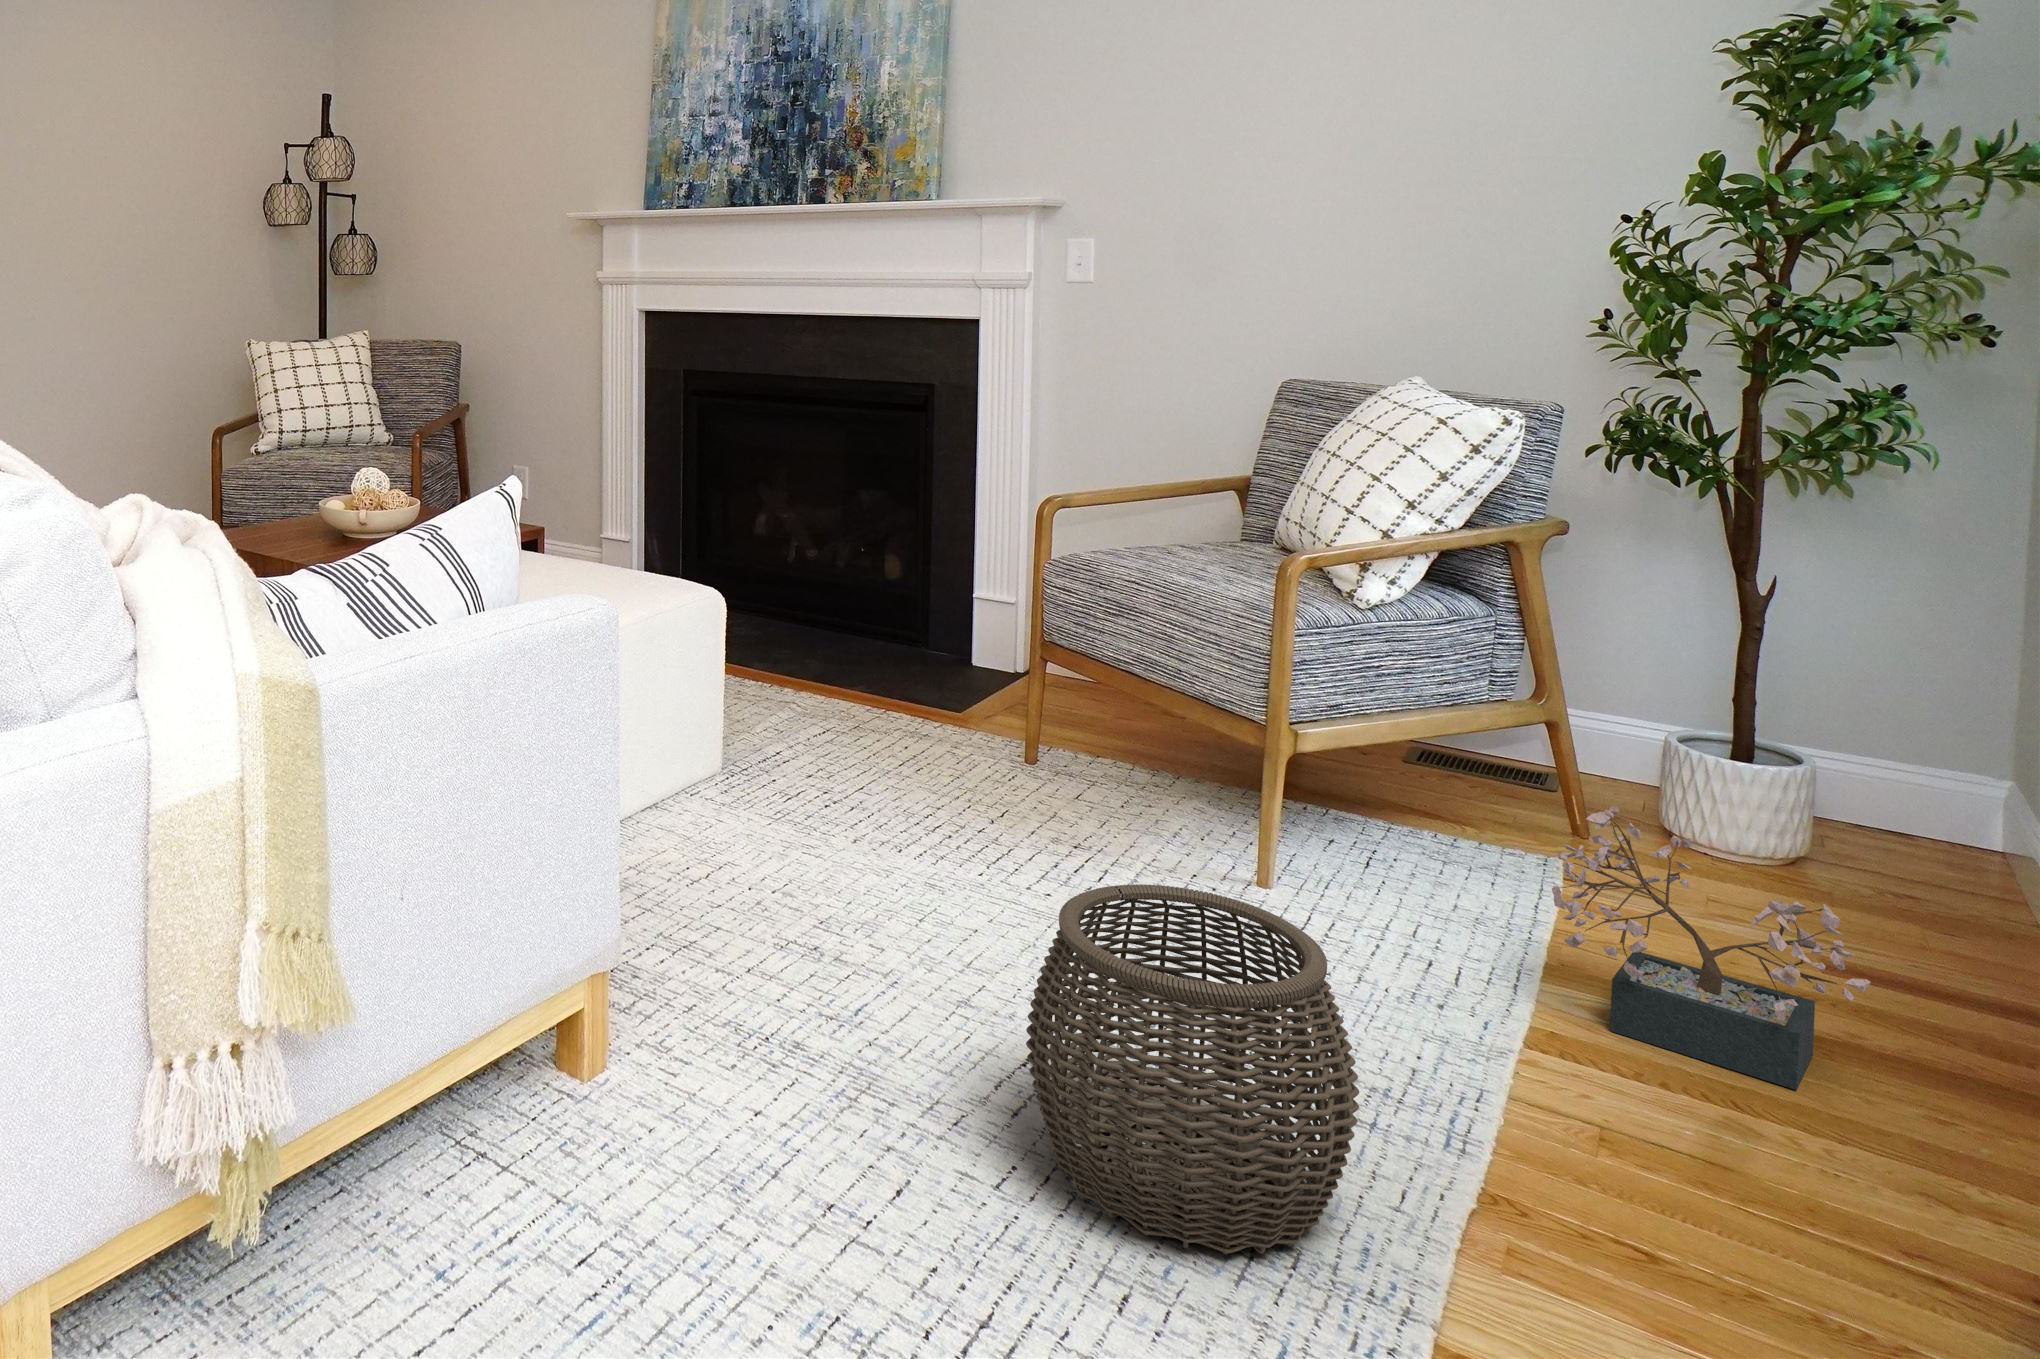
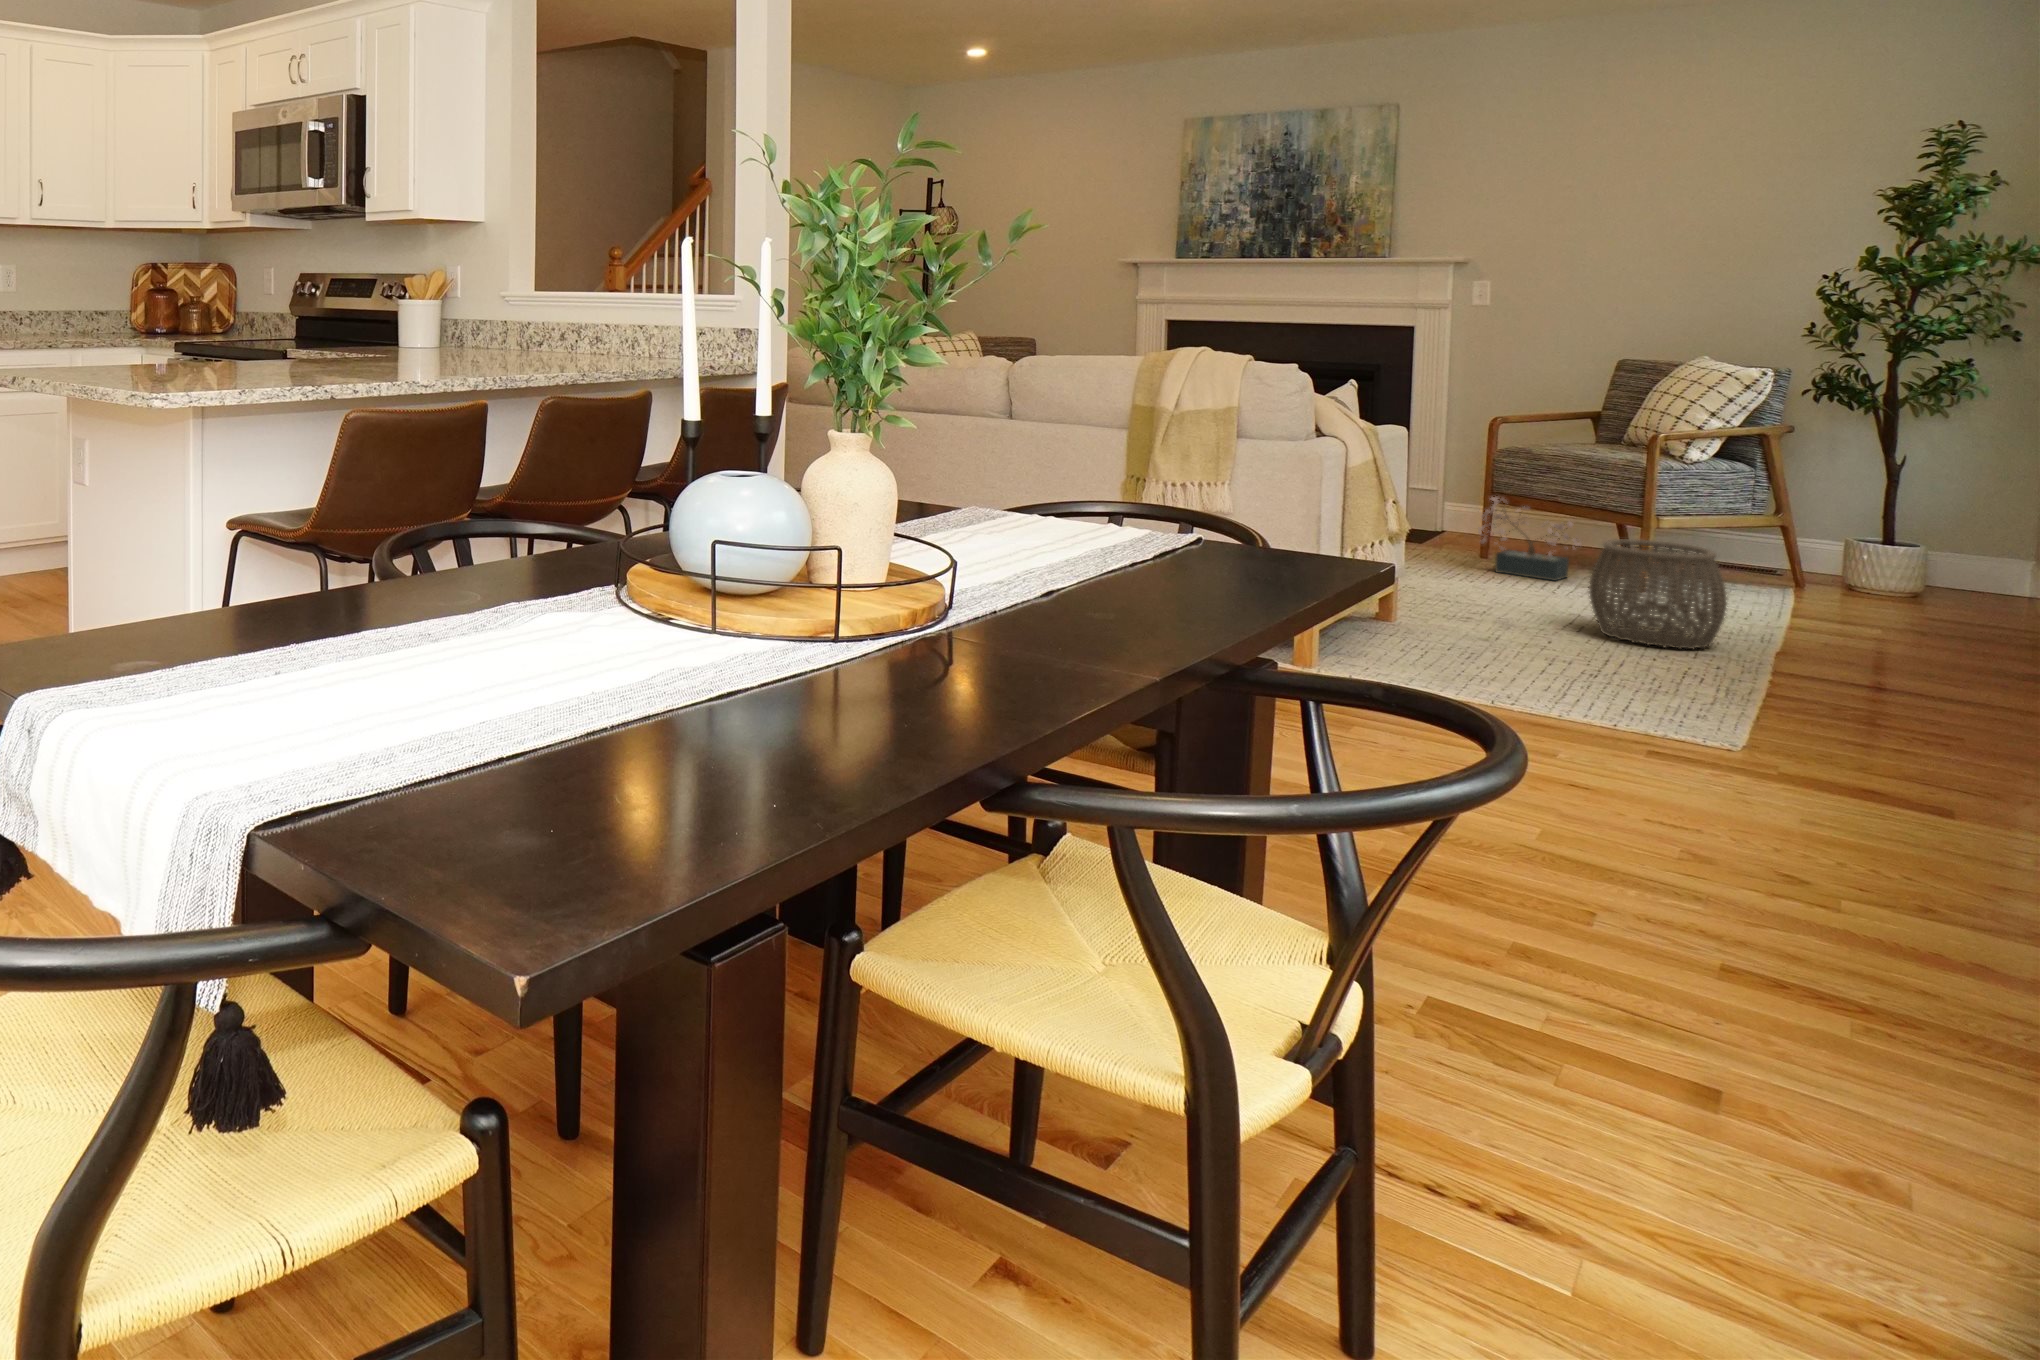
decorative plant: present [1552,806,1871,1090] -> present [1478,496,1581,581]

